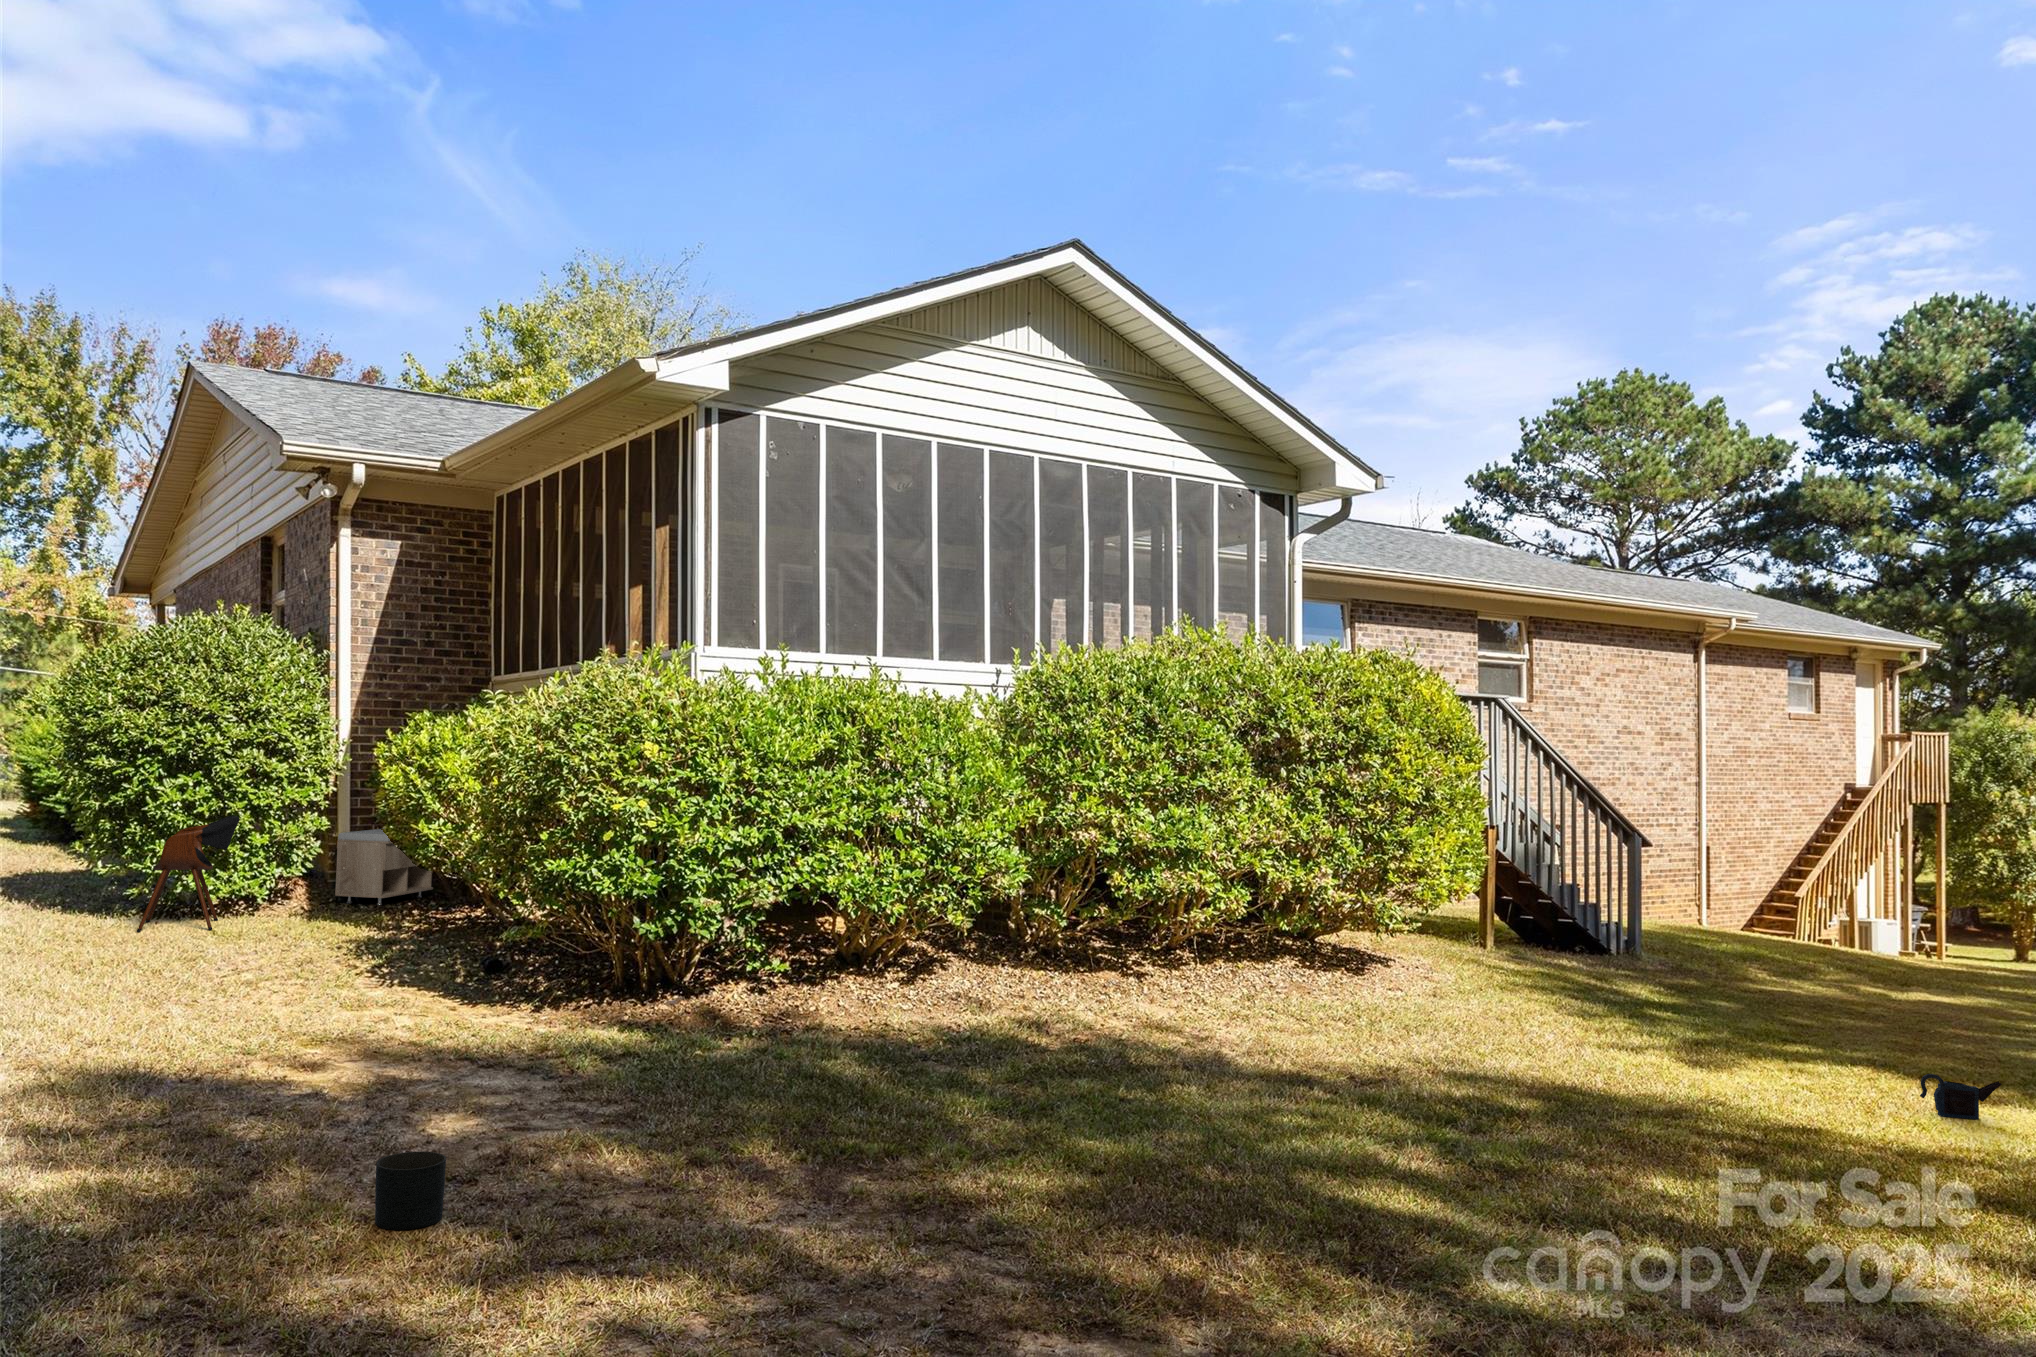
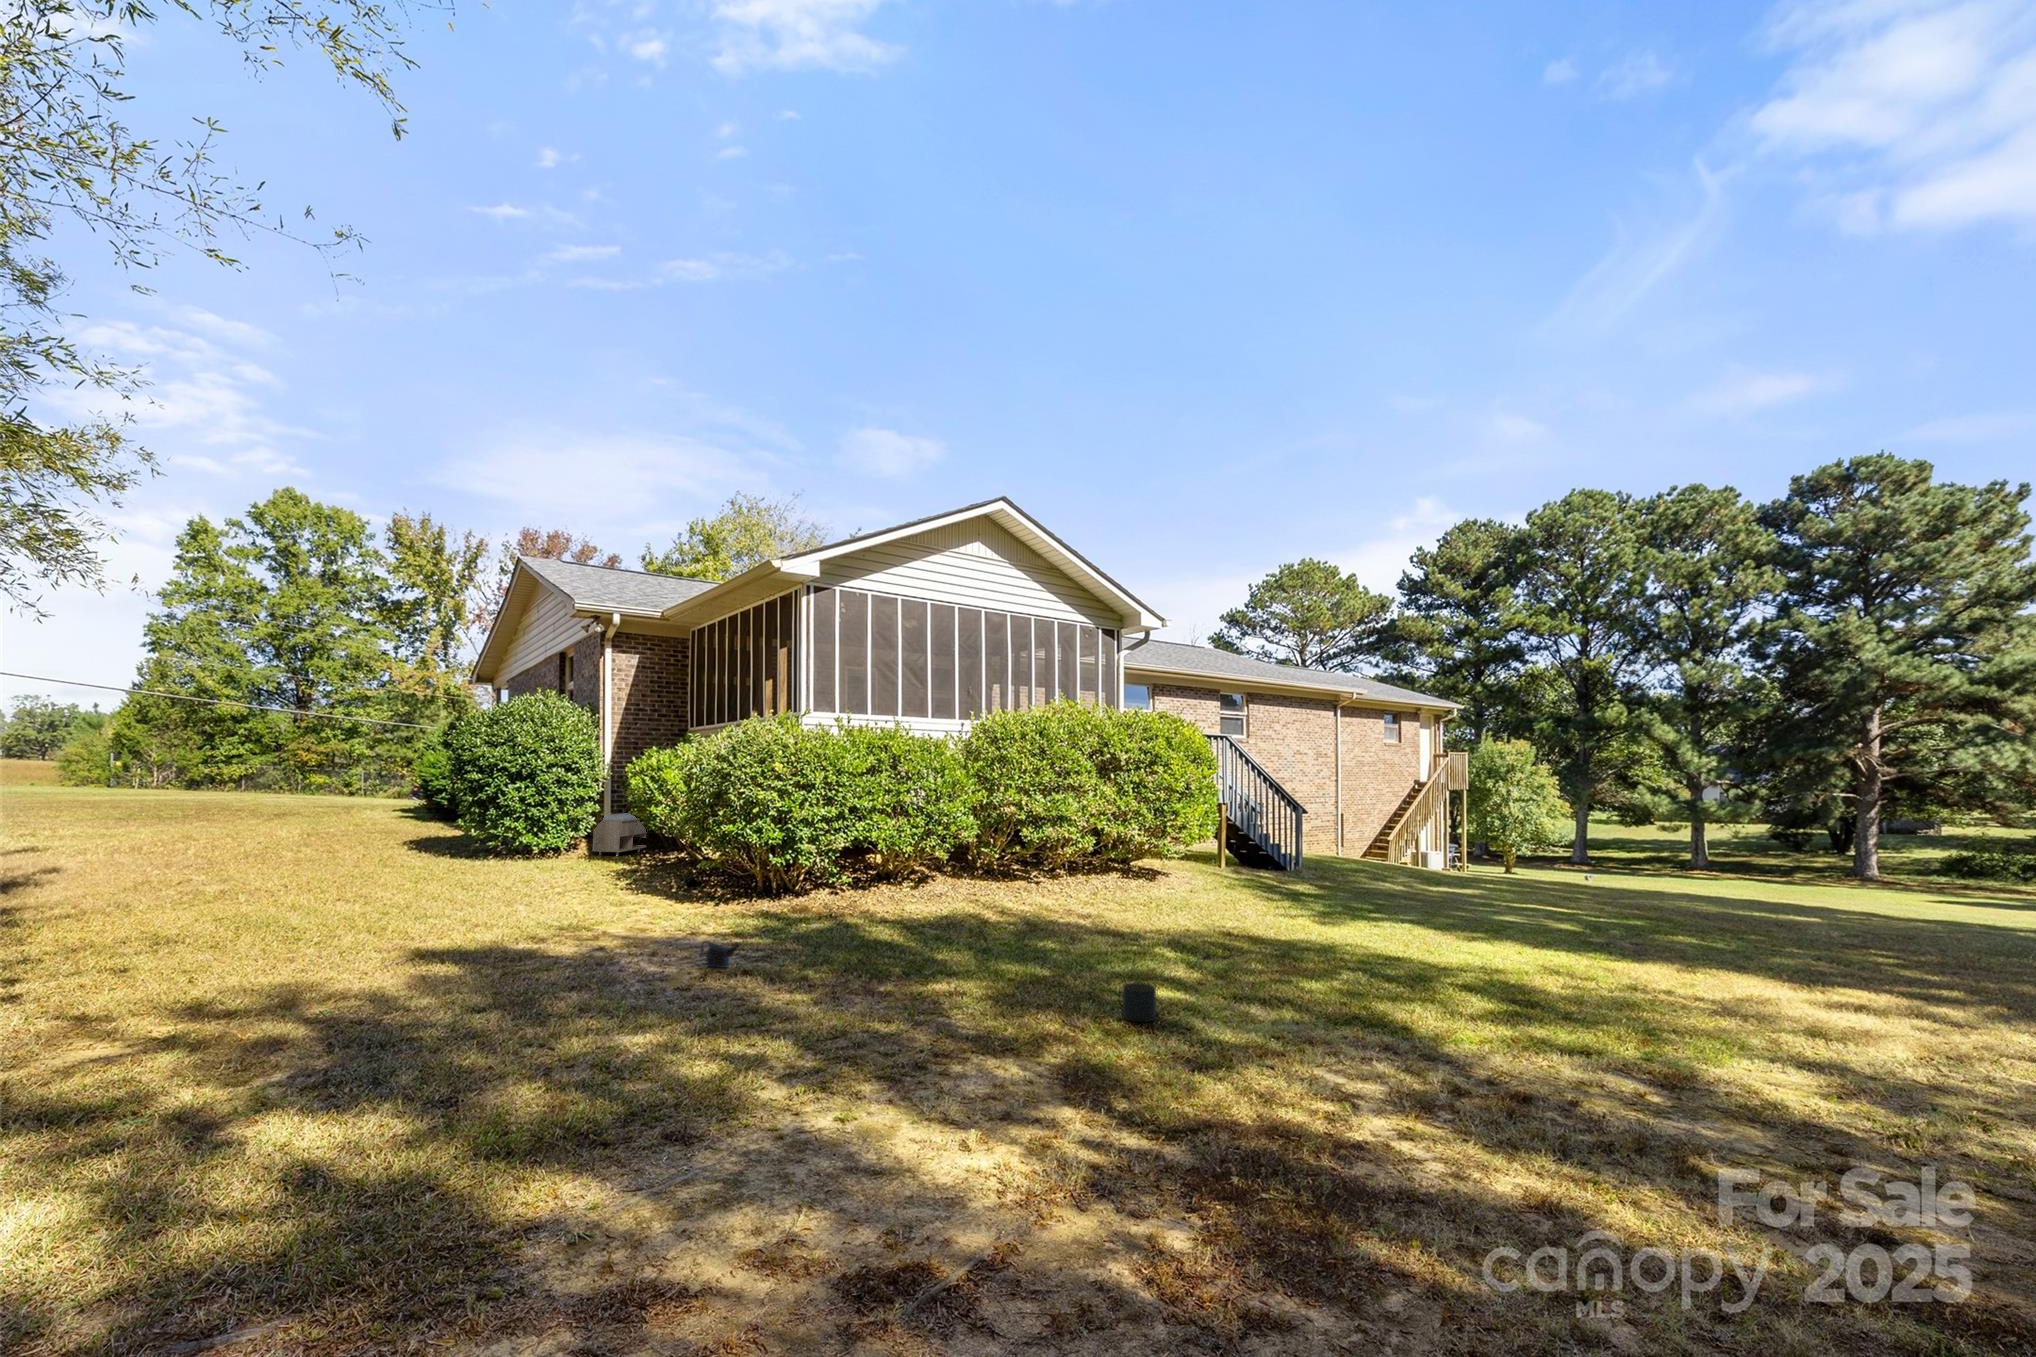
chair: present [137,816,240,932] -> none [485,806,543,871]
watering can: present [1920,1074,2002,1119] -> present [700,941,739,968]
planter: present [375,1151,446,1230] -> present [1122,982,1156,1022]

